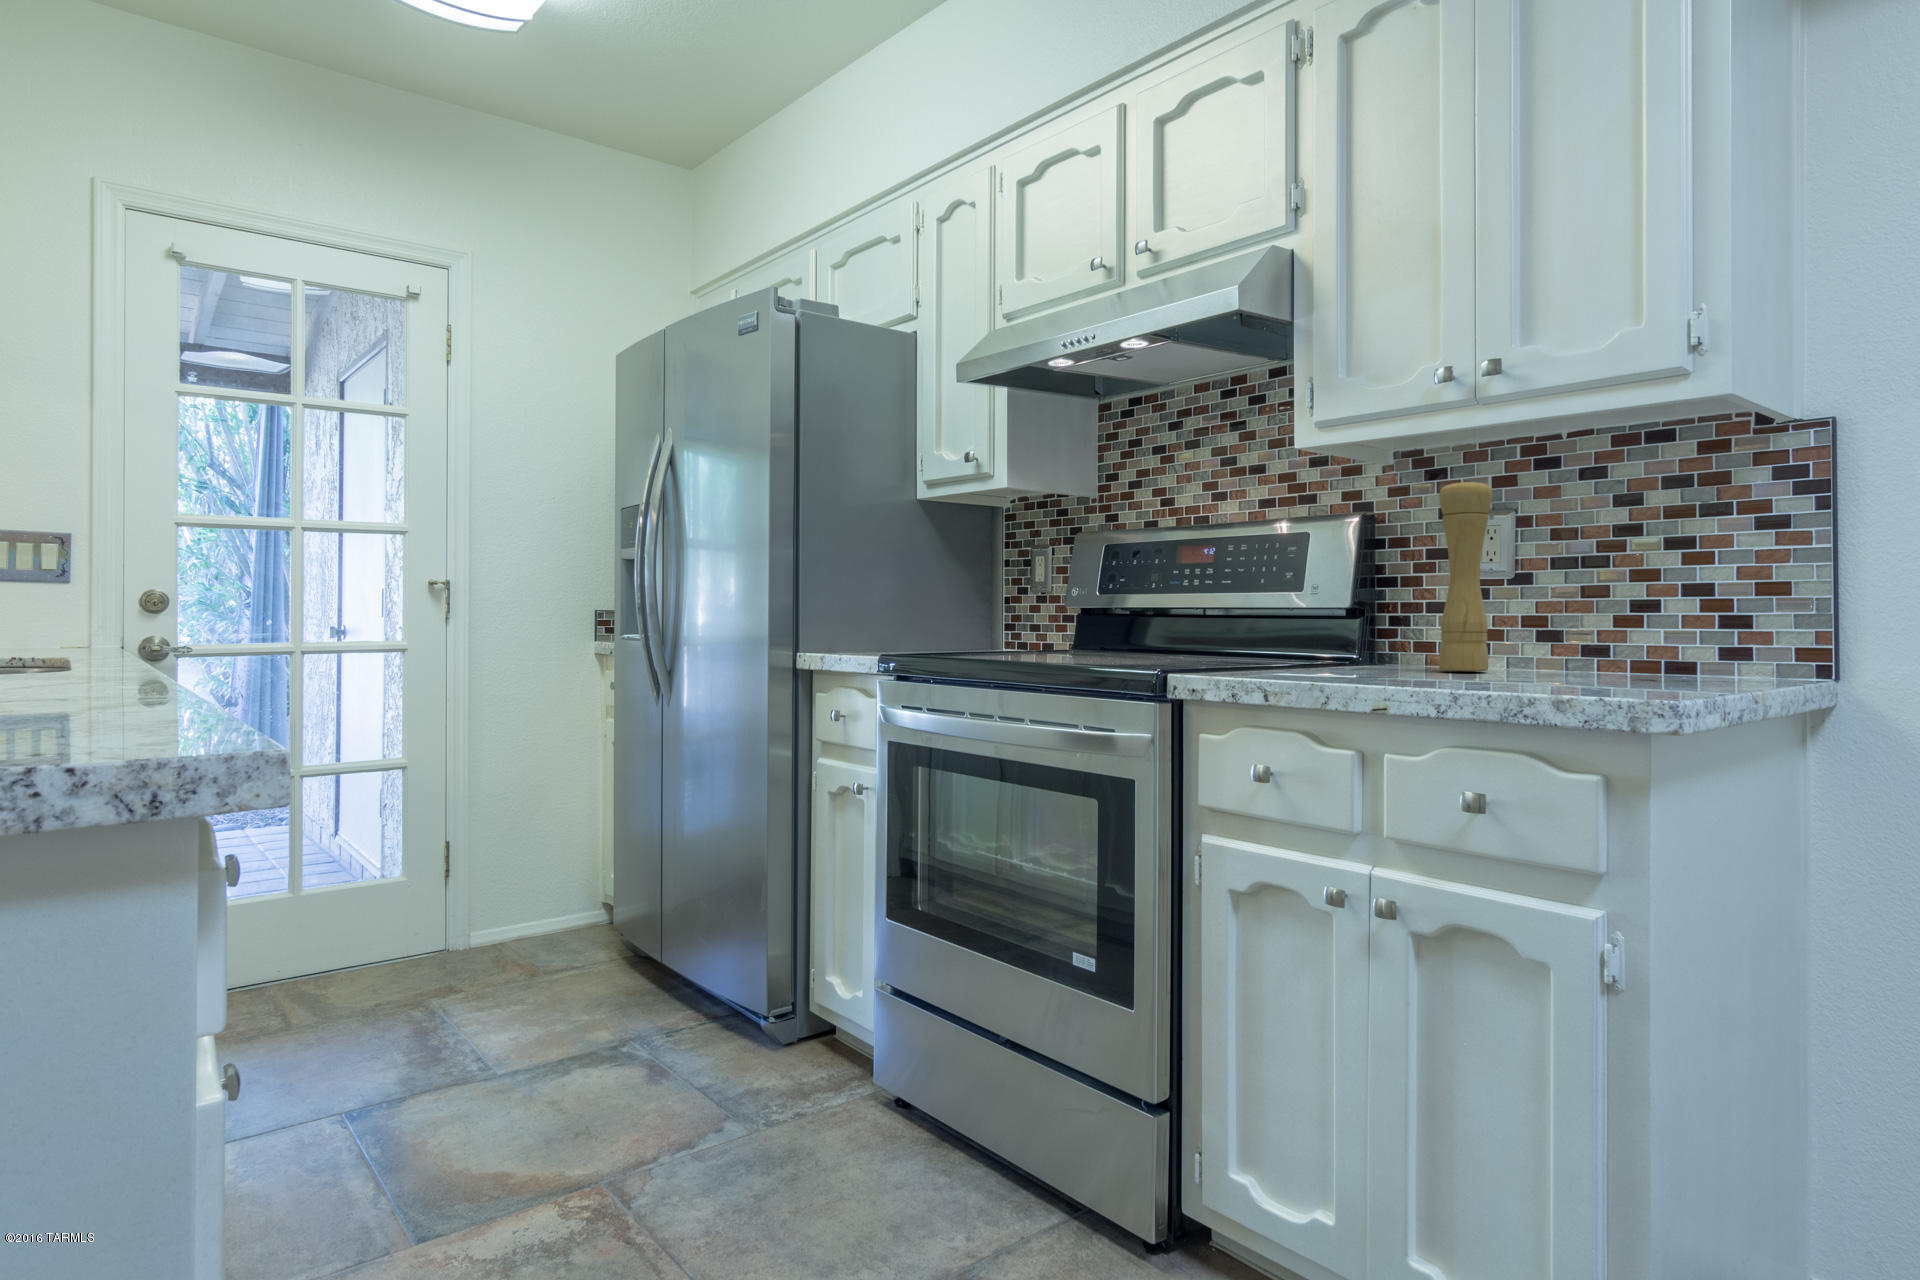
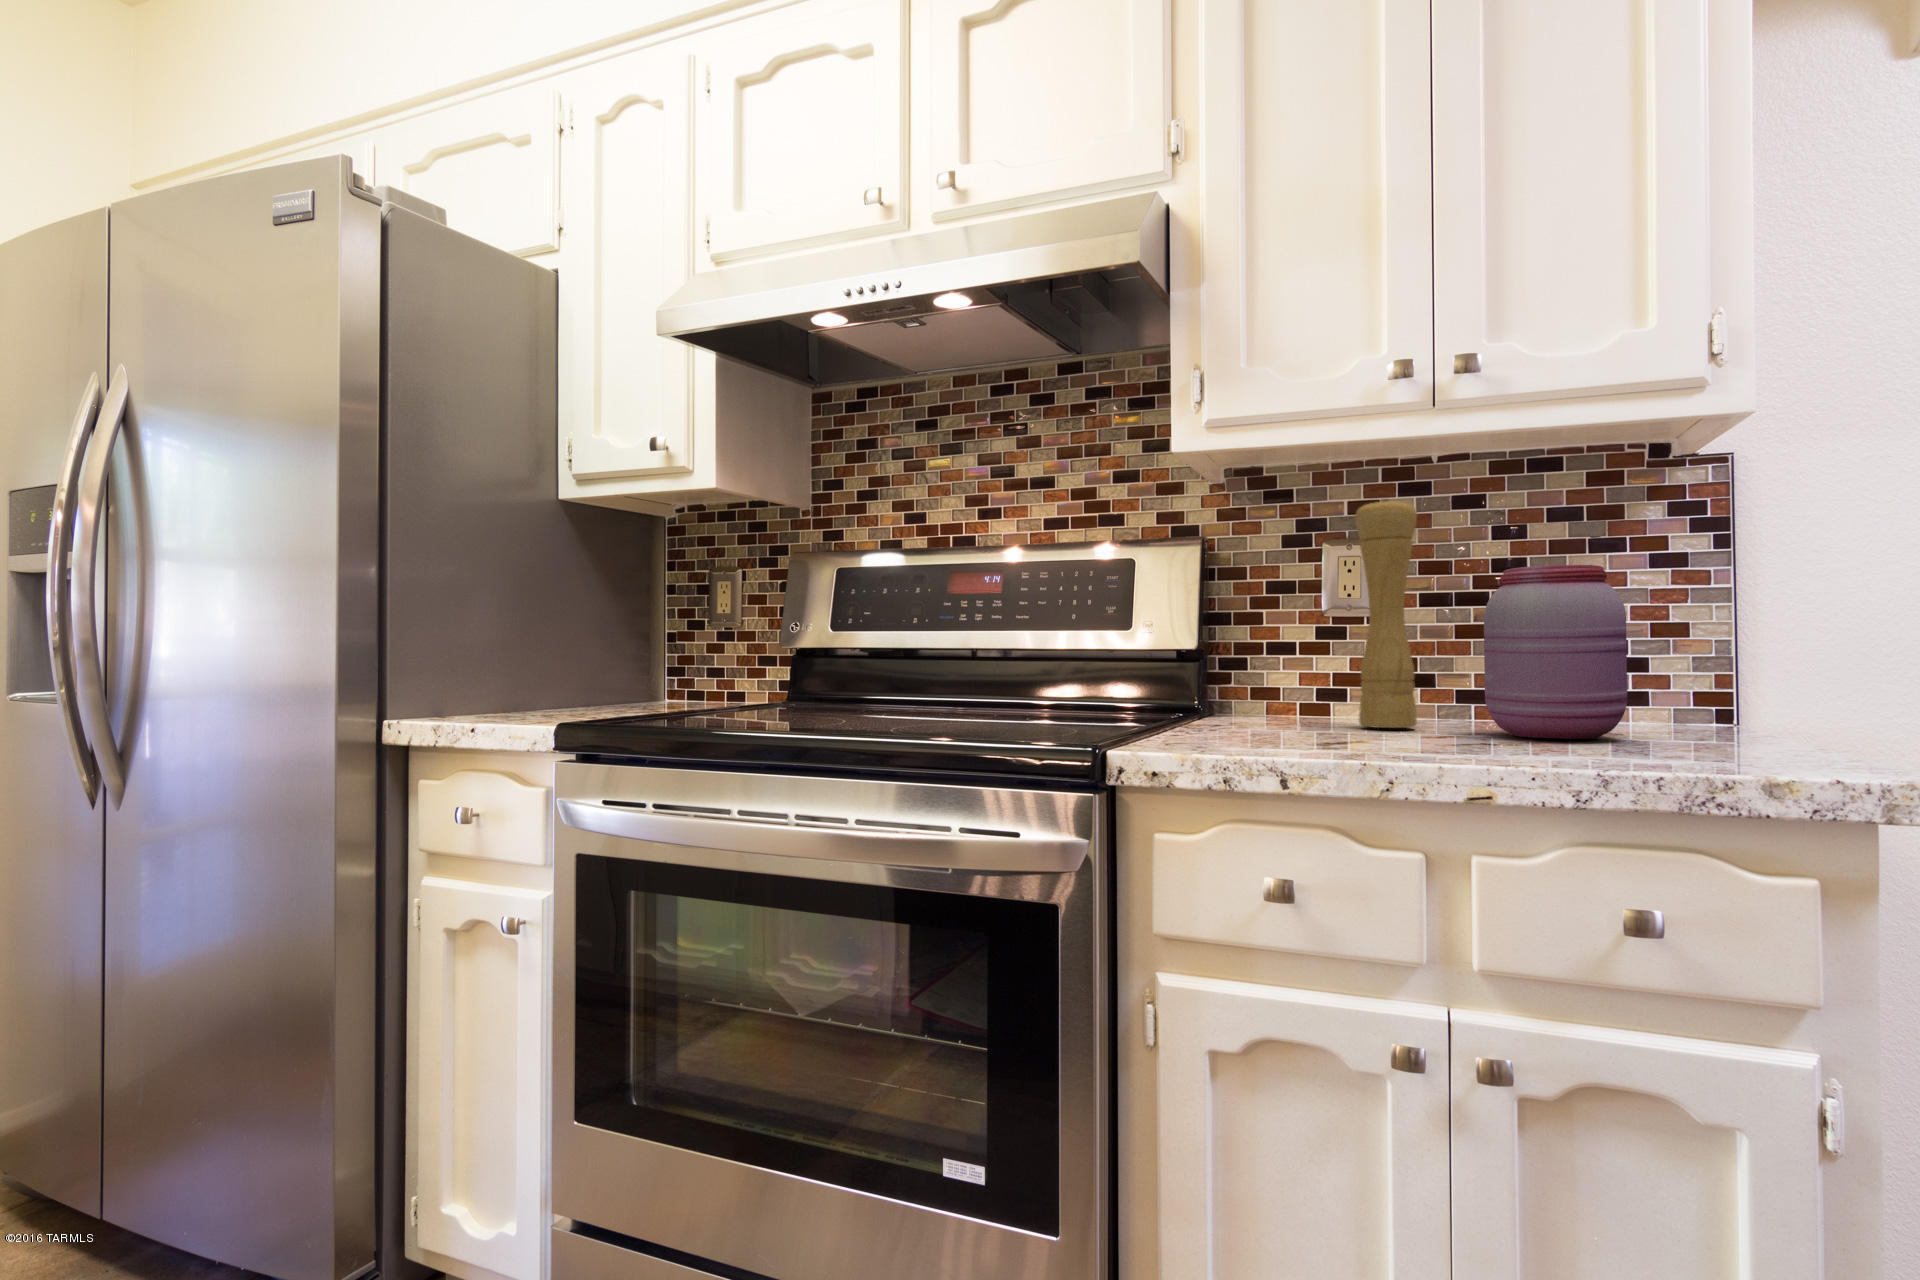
jar: none [1517,533,1636,679] -> present [1484,565,1627,739]

